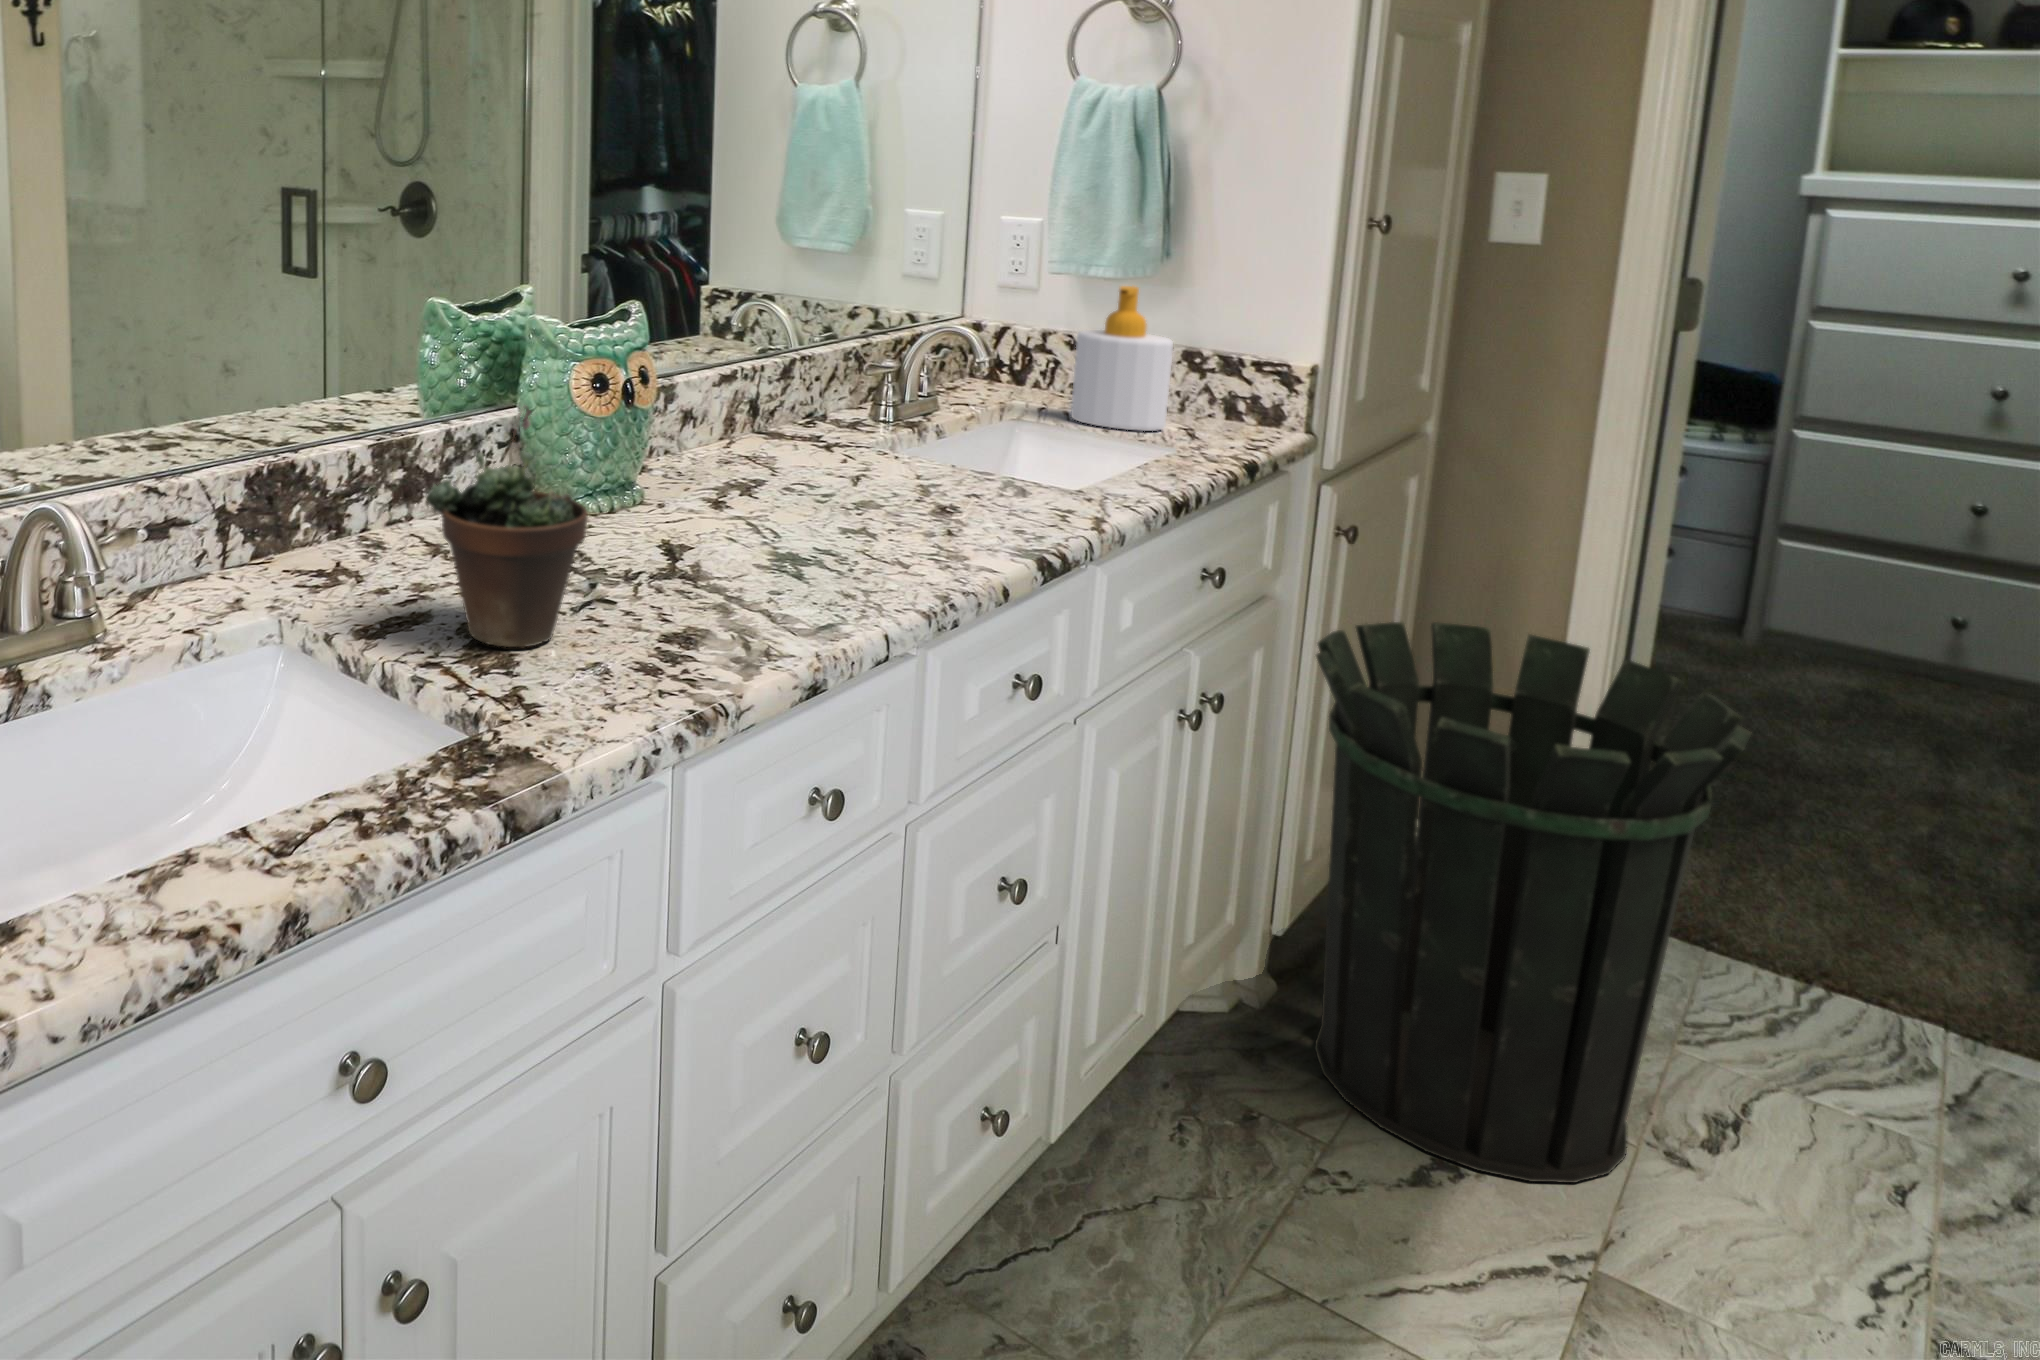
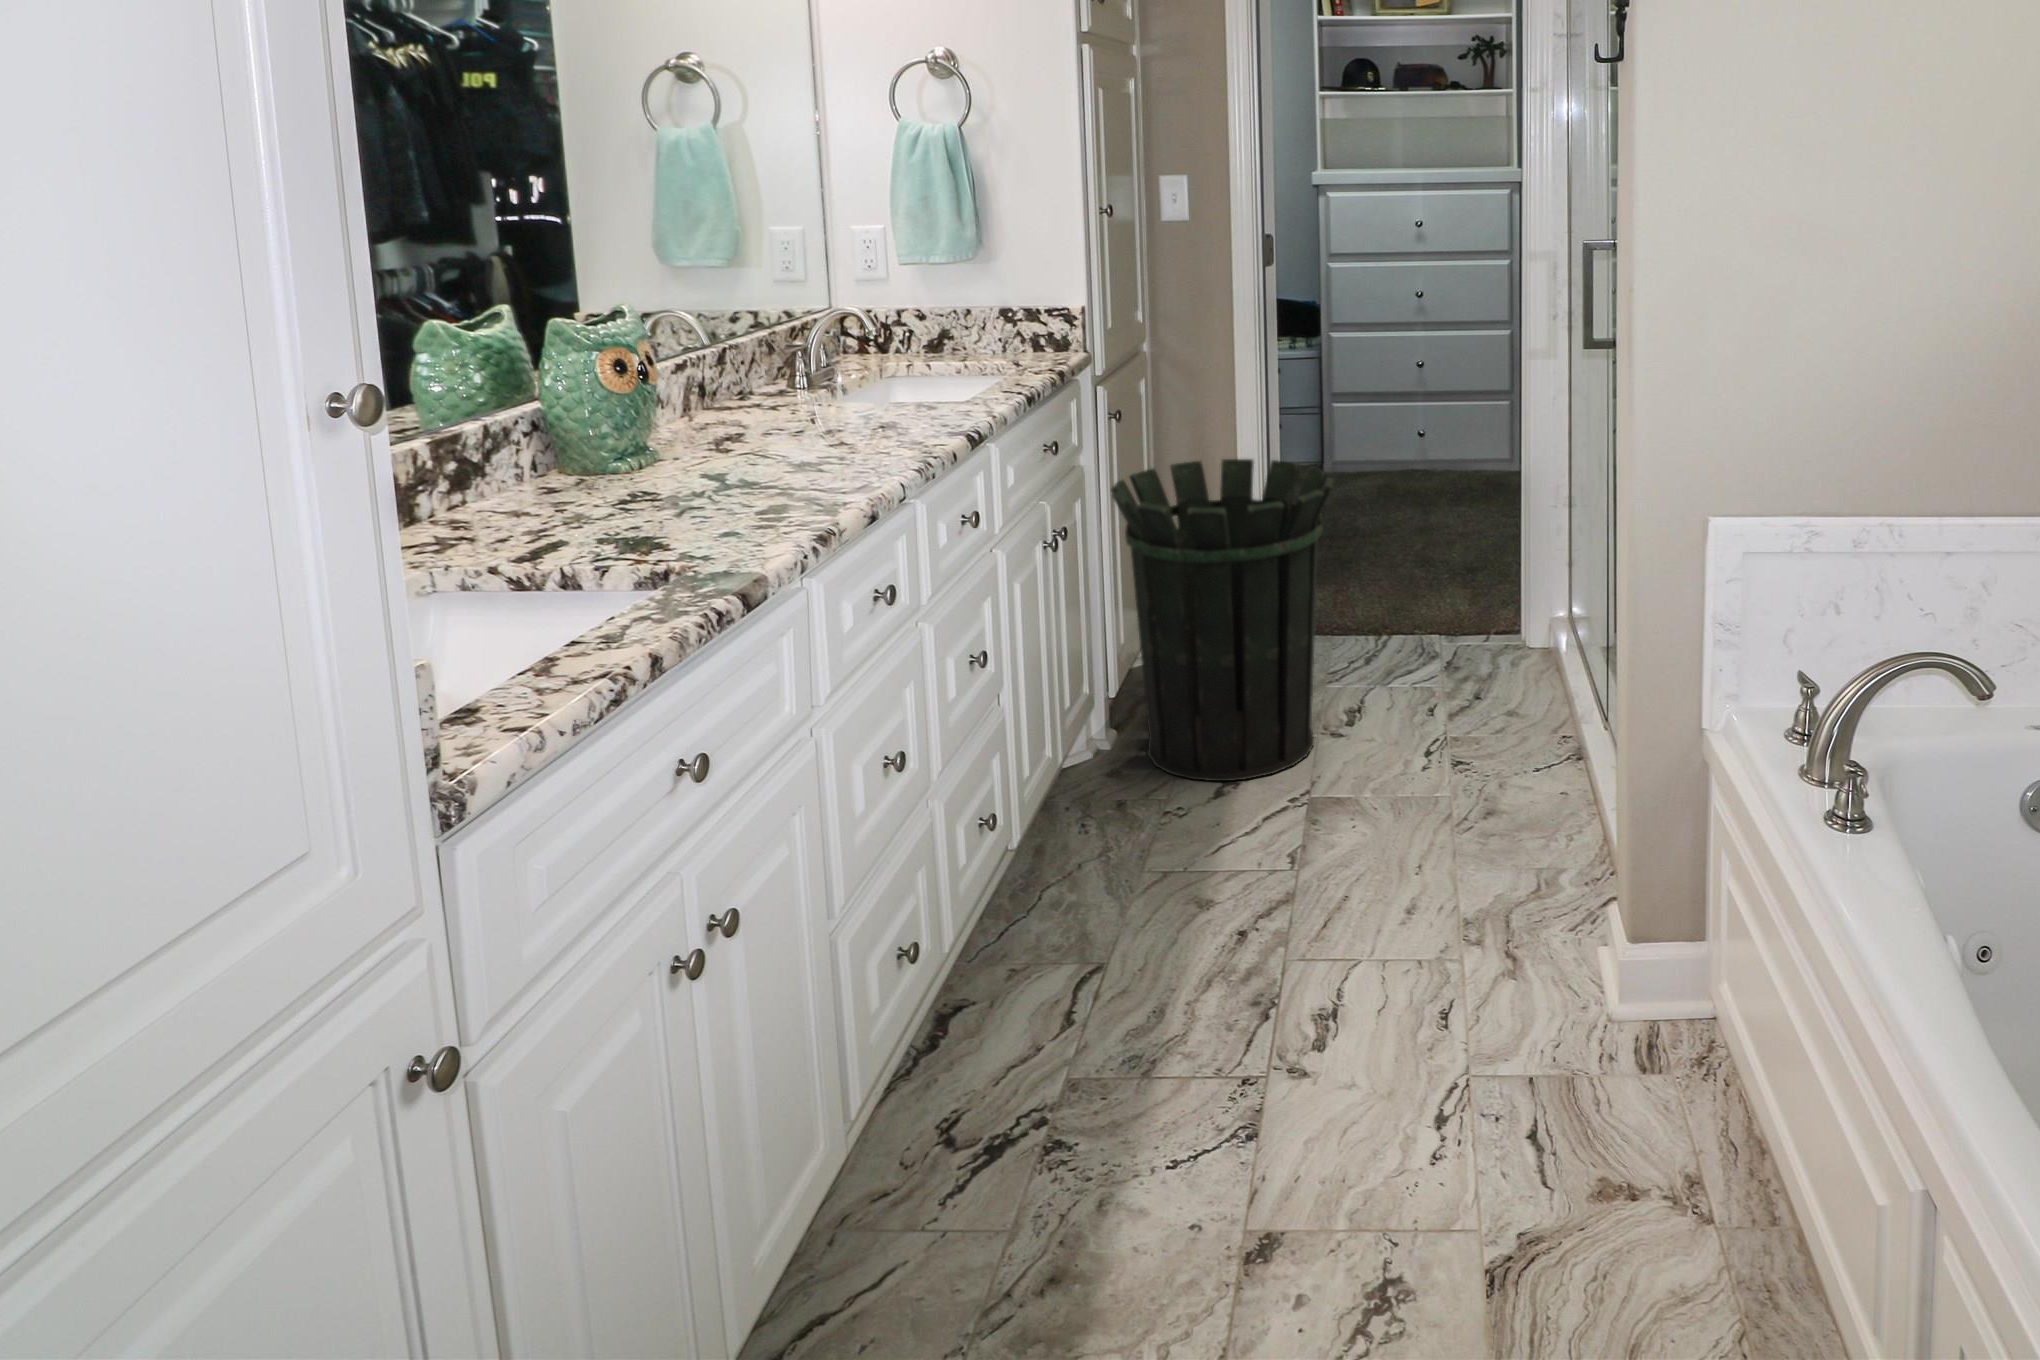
soap bottle: present [1071,286,1173,431] -> none [926,268,996,369]
succulent plant: present [426,406,588,647] -> none [558,366,690,544]

